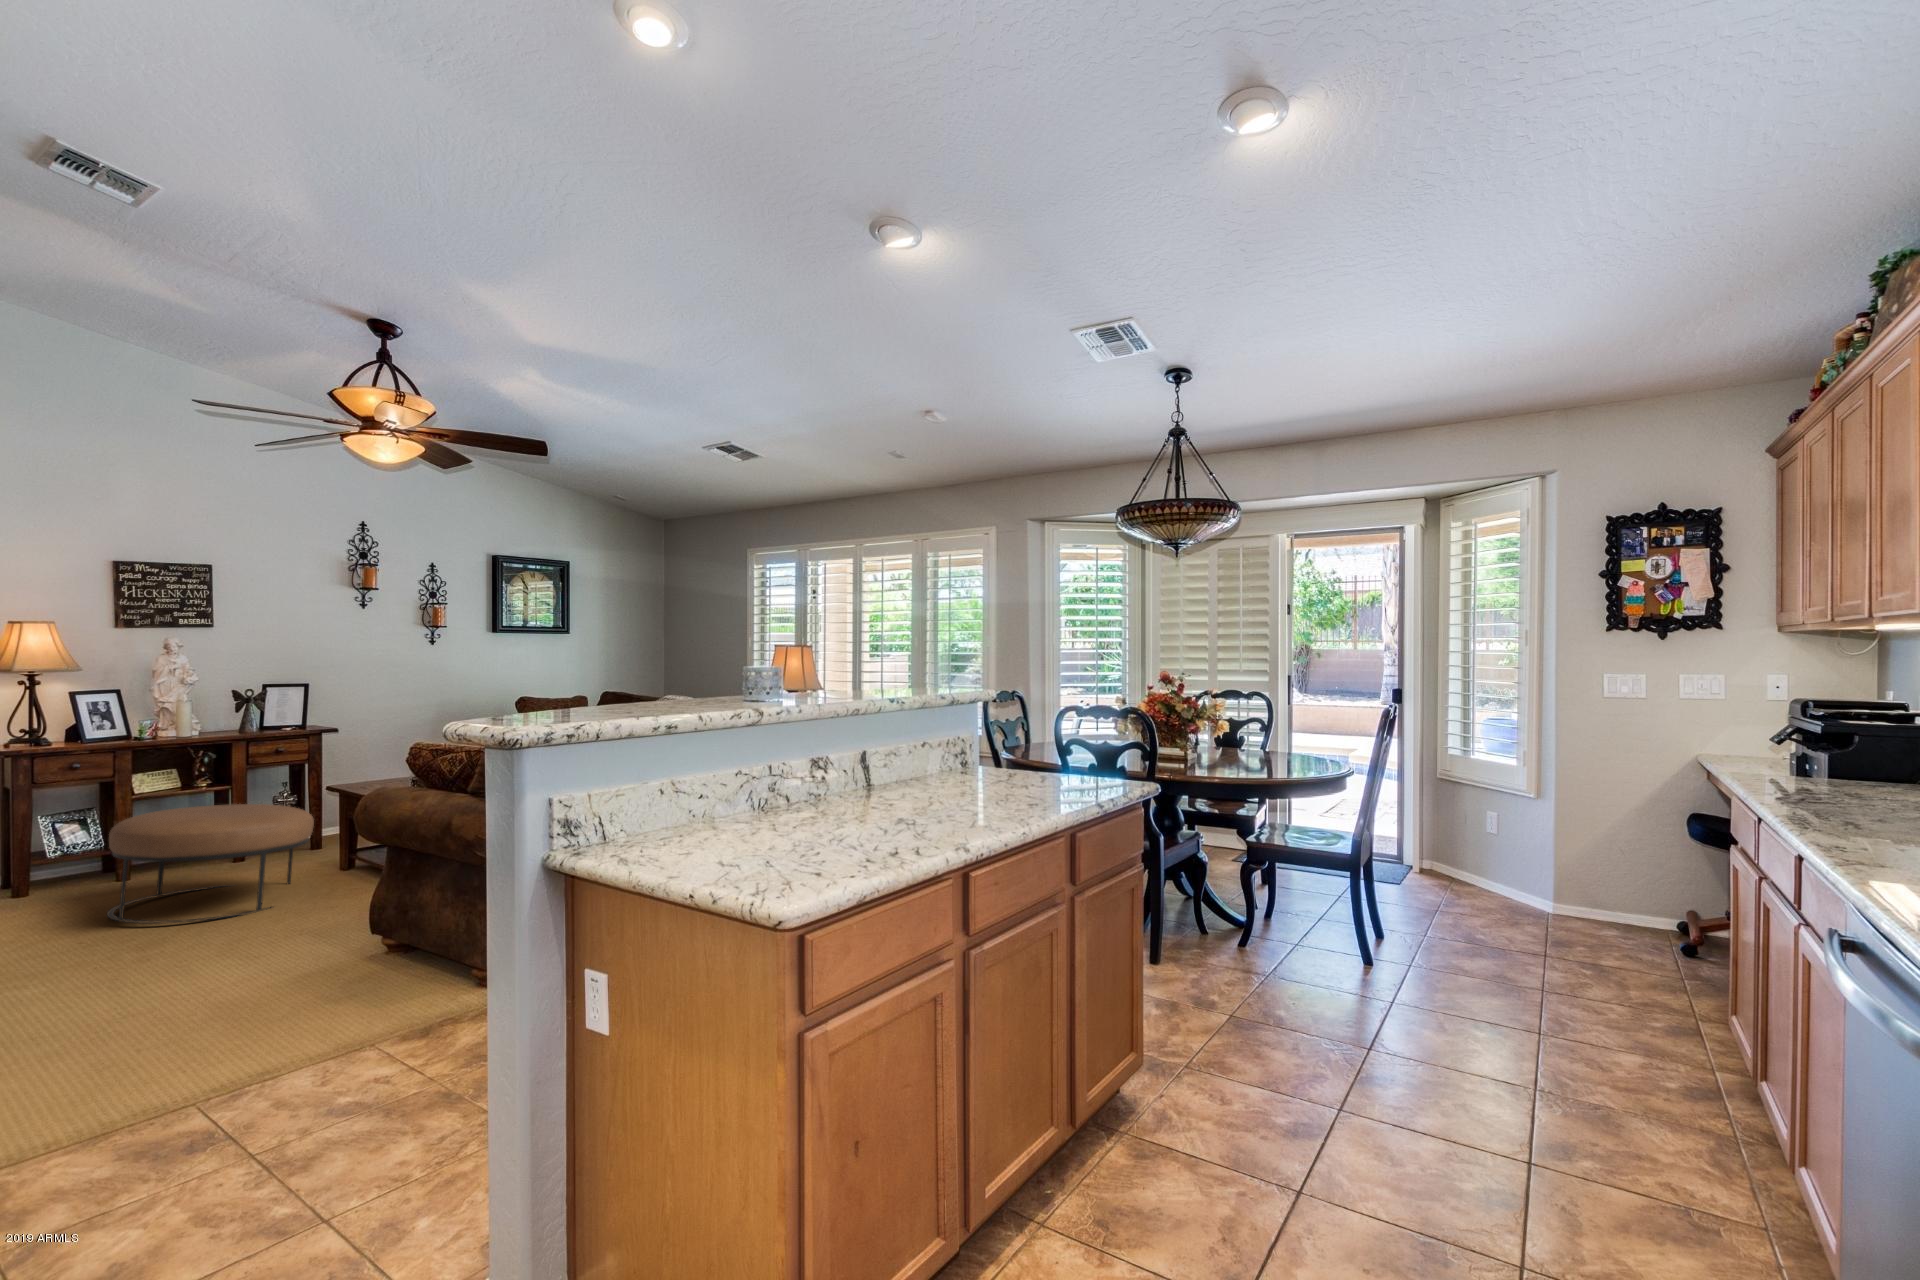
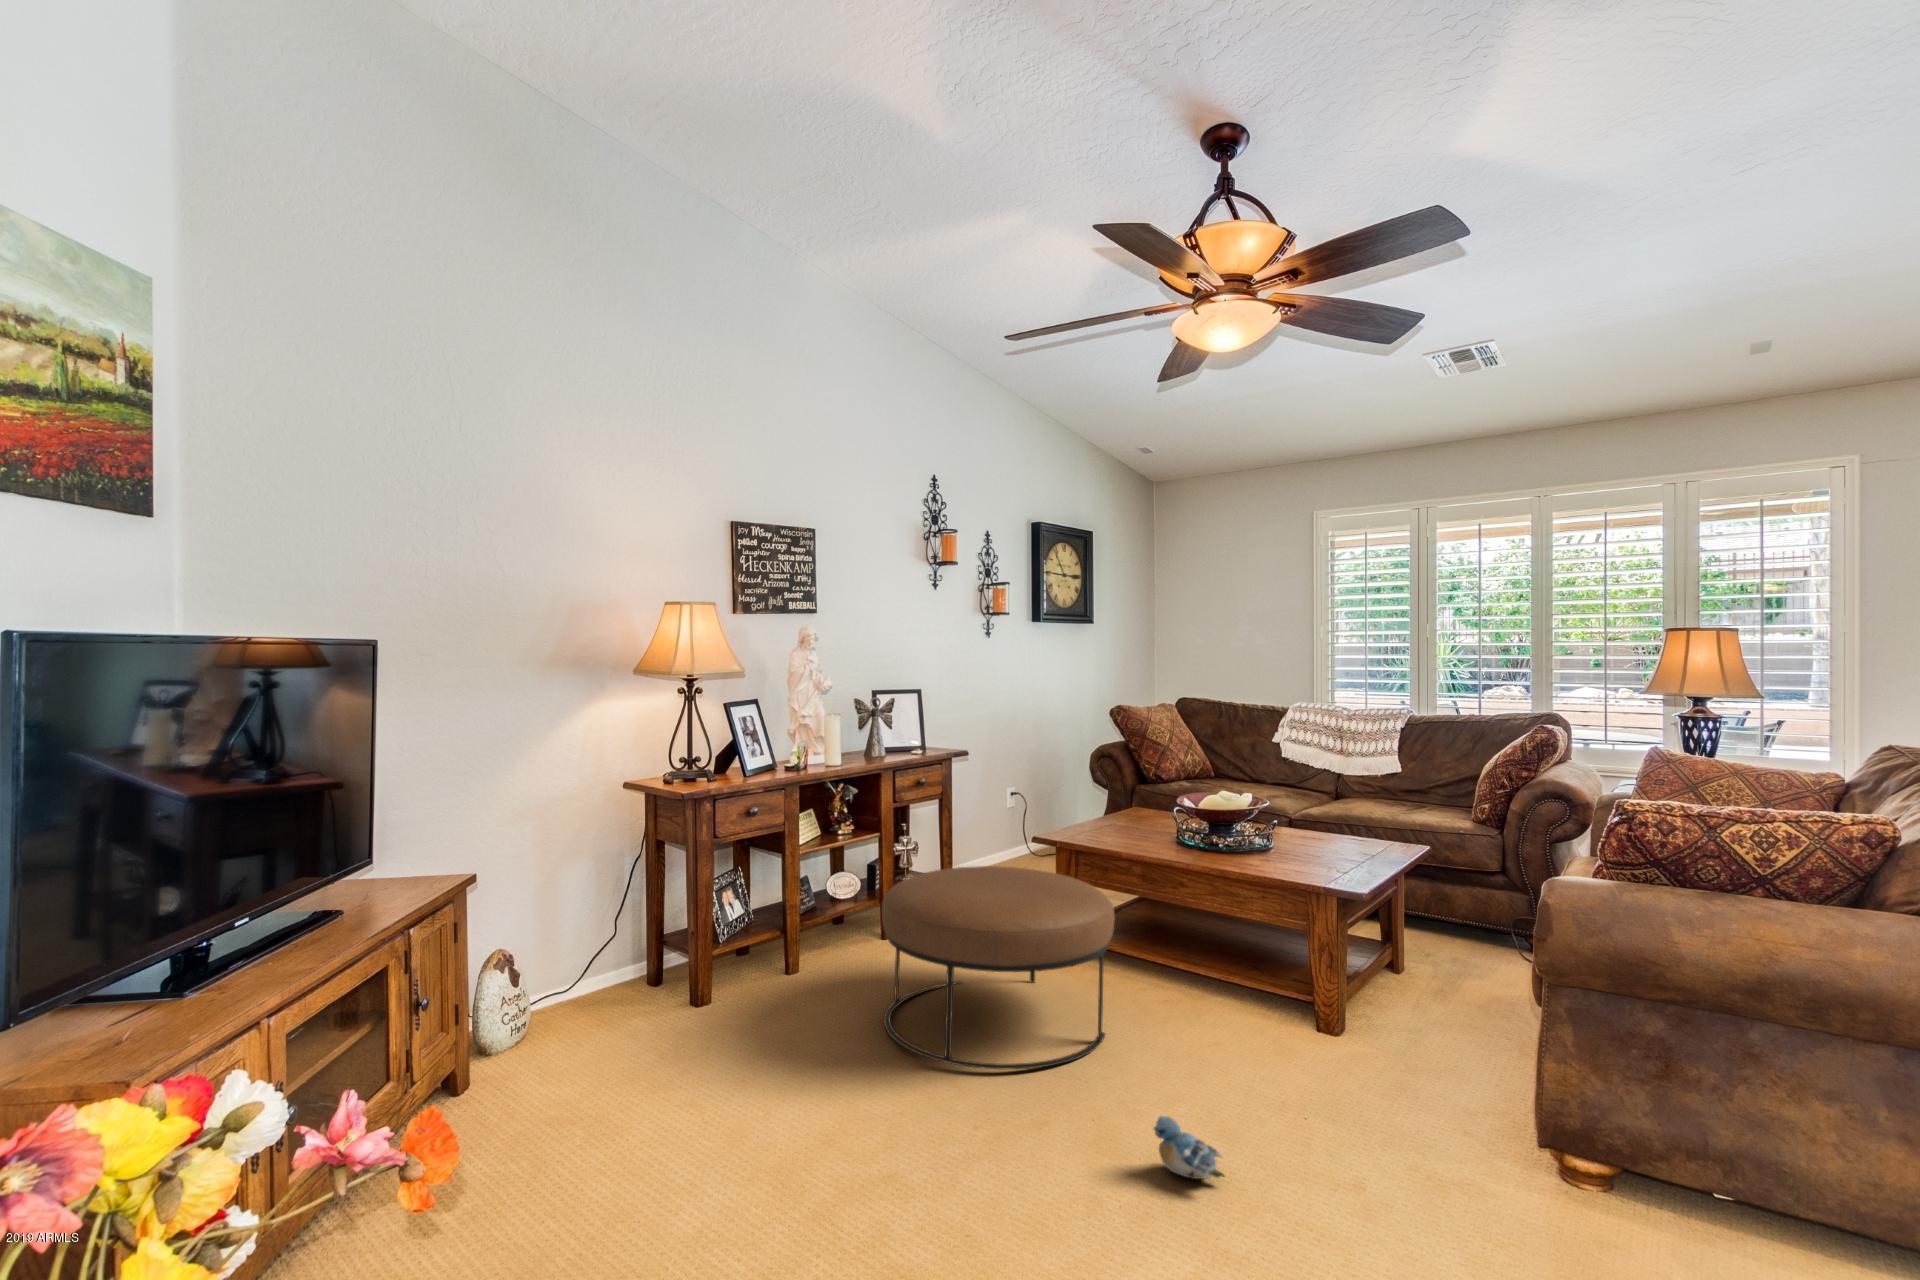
plush toy: none [150,931,192,964] -> present [1154,1116,1224,1179]

